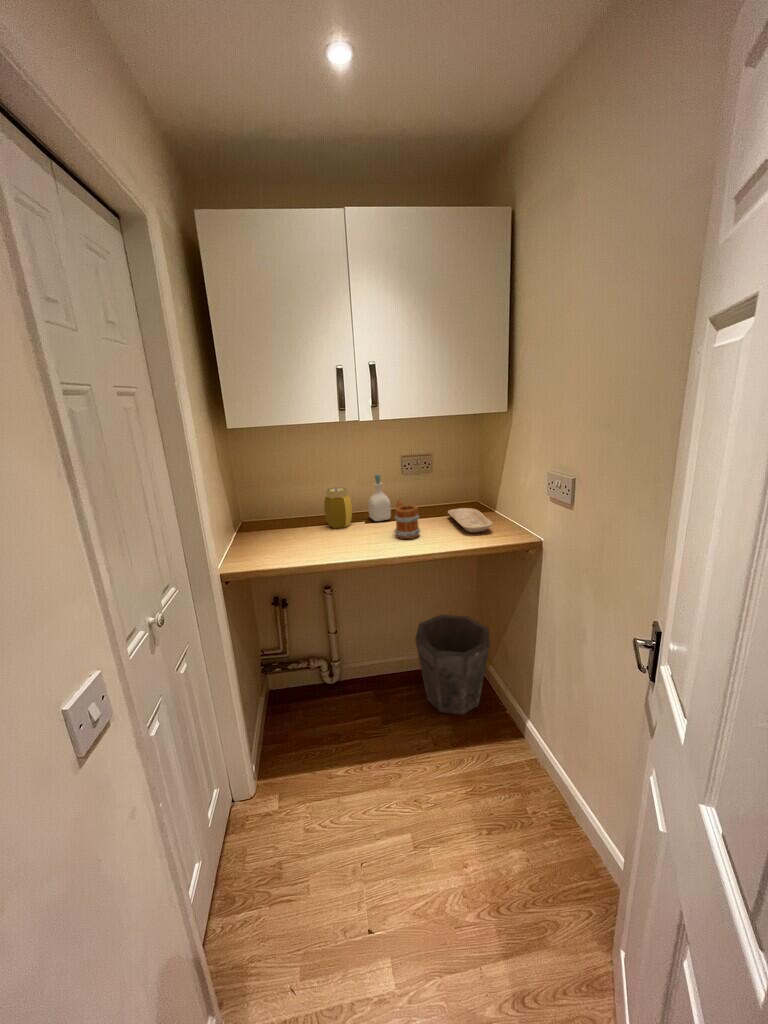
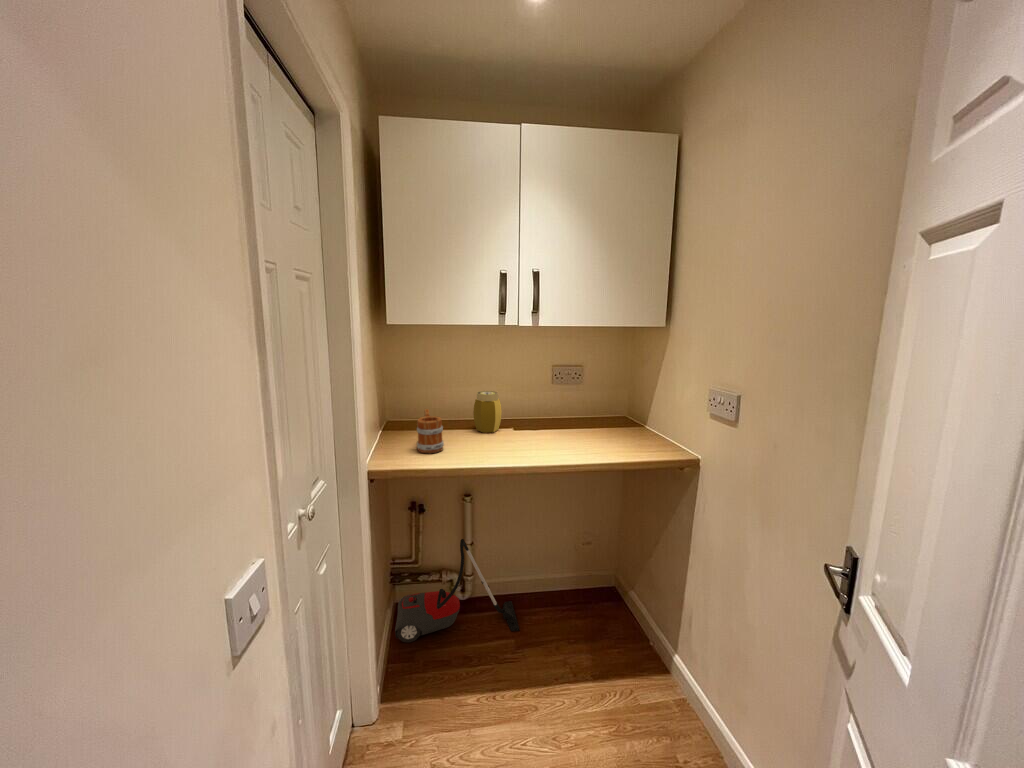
soap bottle: present [368,474,391,521] -> none [517,381,540,428]
mug: present [395,499,420,539] -> present [417,409,444,453]
tray: present [448,508,492,532] -> none [598,421,647,446]
waste bin: present [415,615,490,714] -> none [557,532,636,644]
vacuum cleaner: none [268,630,385,725] -> present [395,539,519,642]

